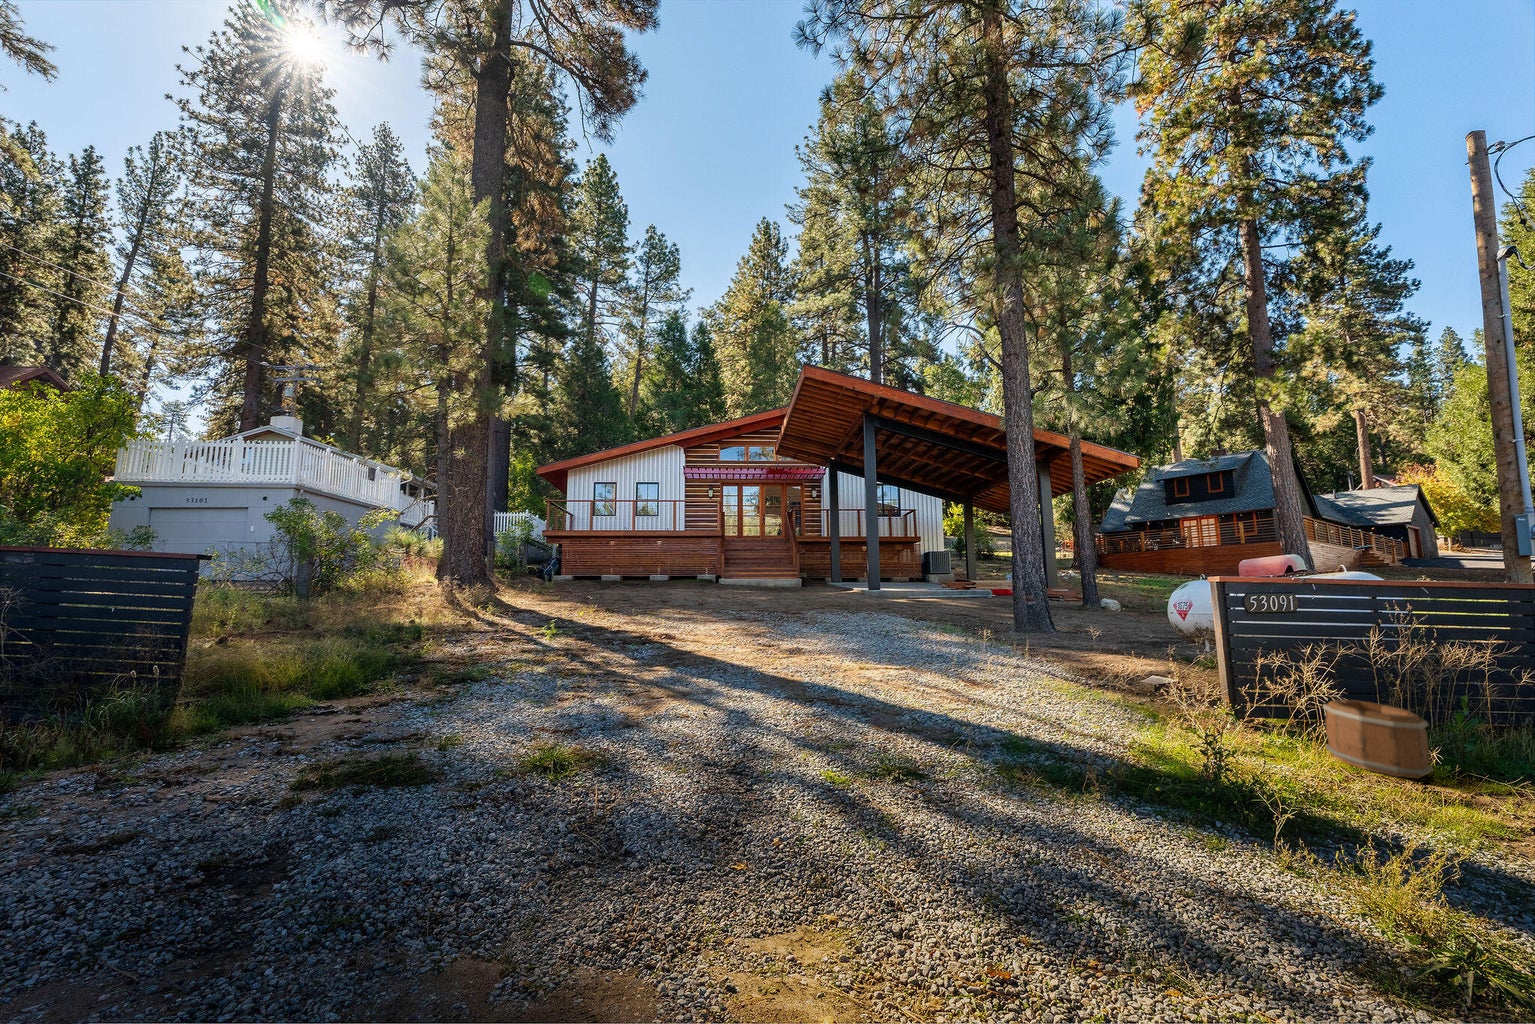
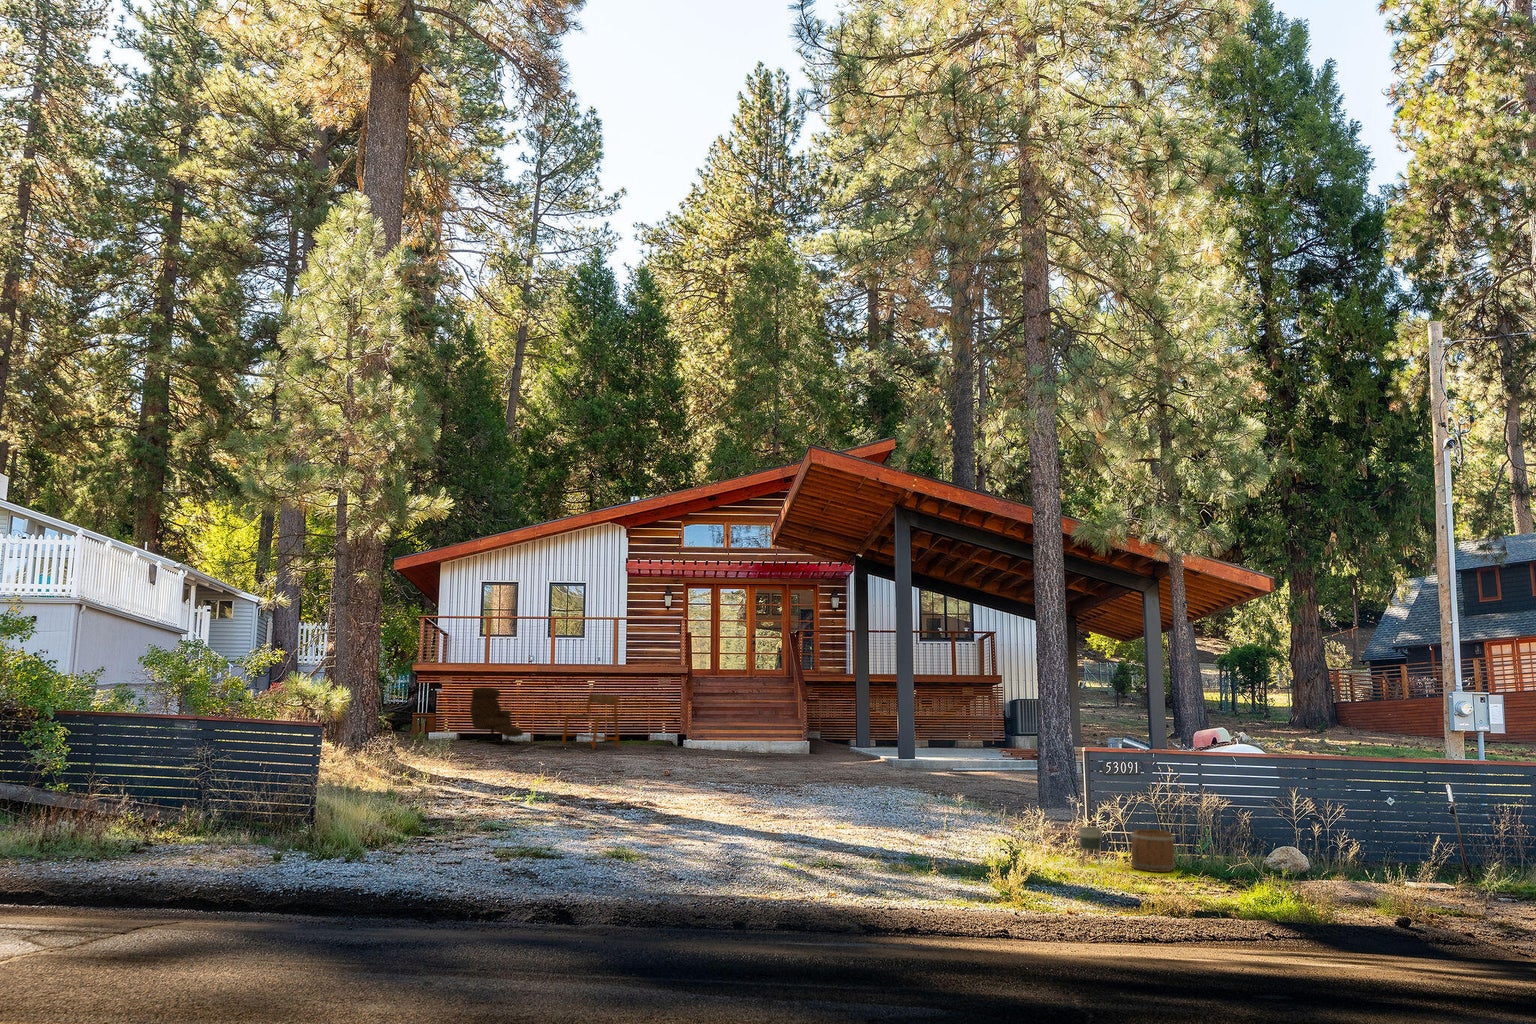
lounge chair: none [580,546,614,583] -> present [470,687,523,743]
bench: none [641,550,678,585] -> present [562,694,620,748]
planter: none [1241,696,1294,760] -> present [1078,827,1102,865]

